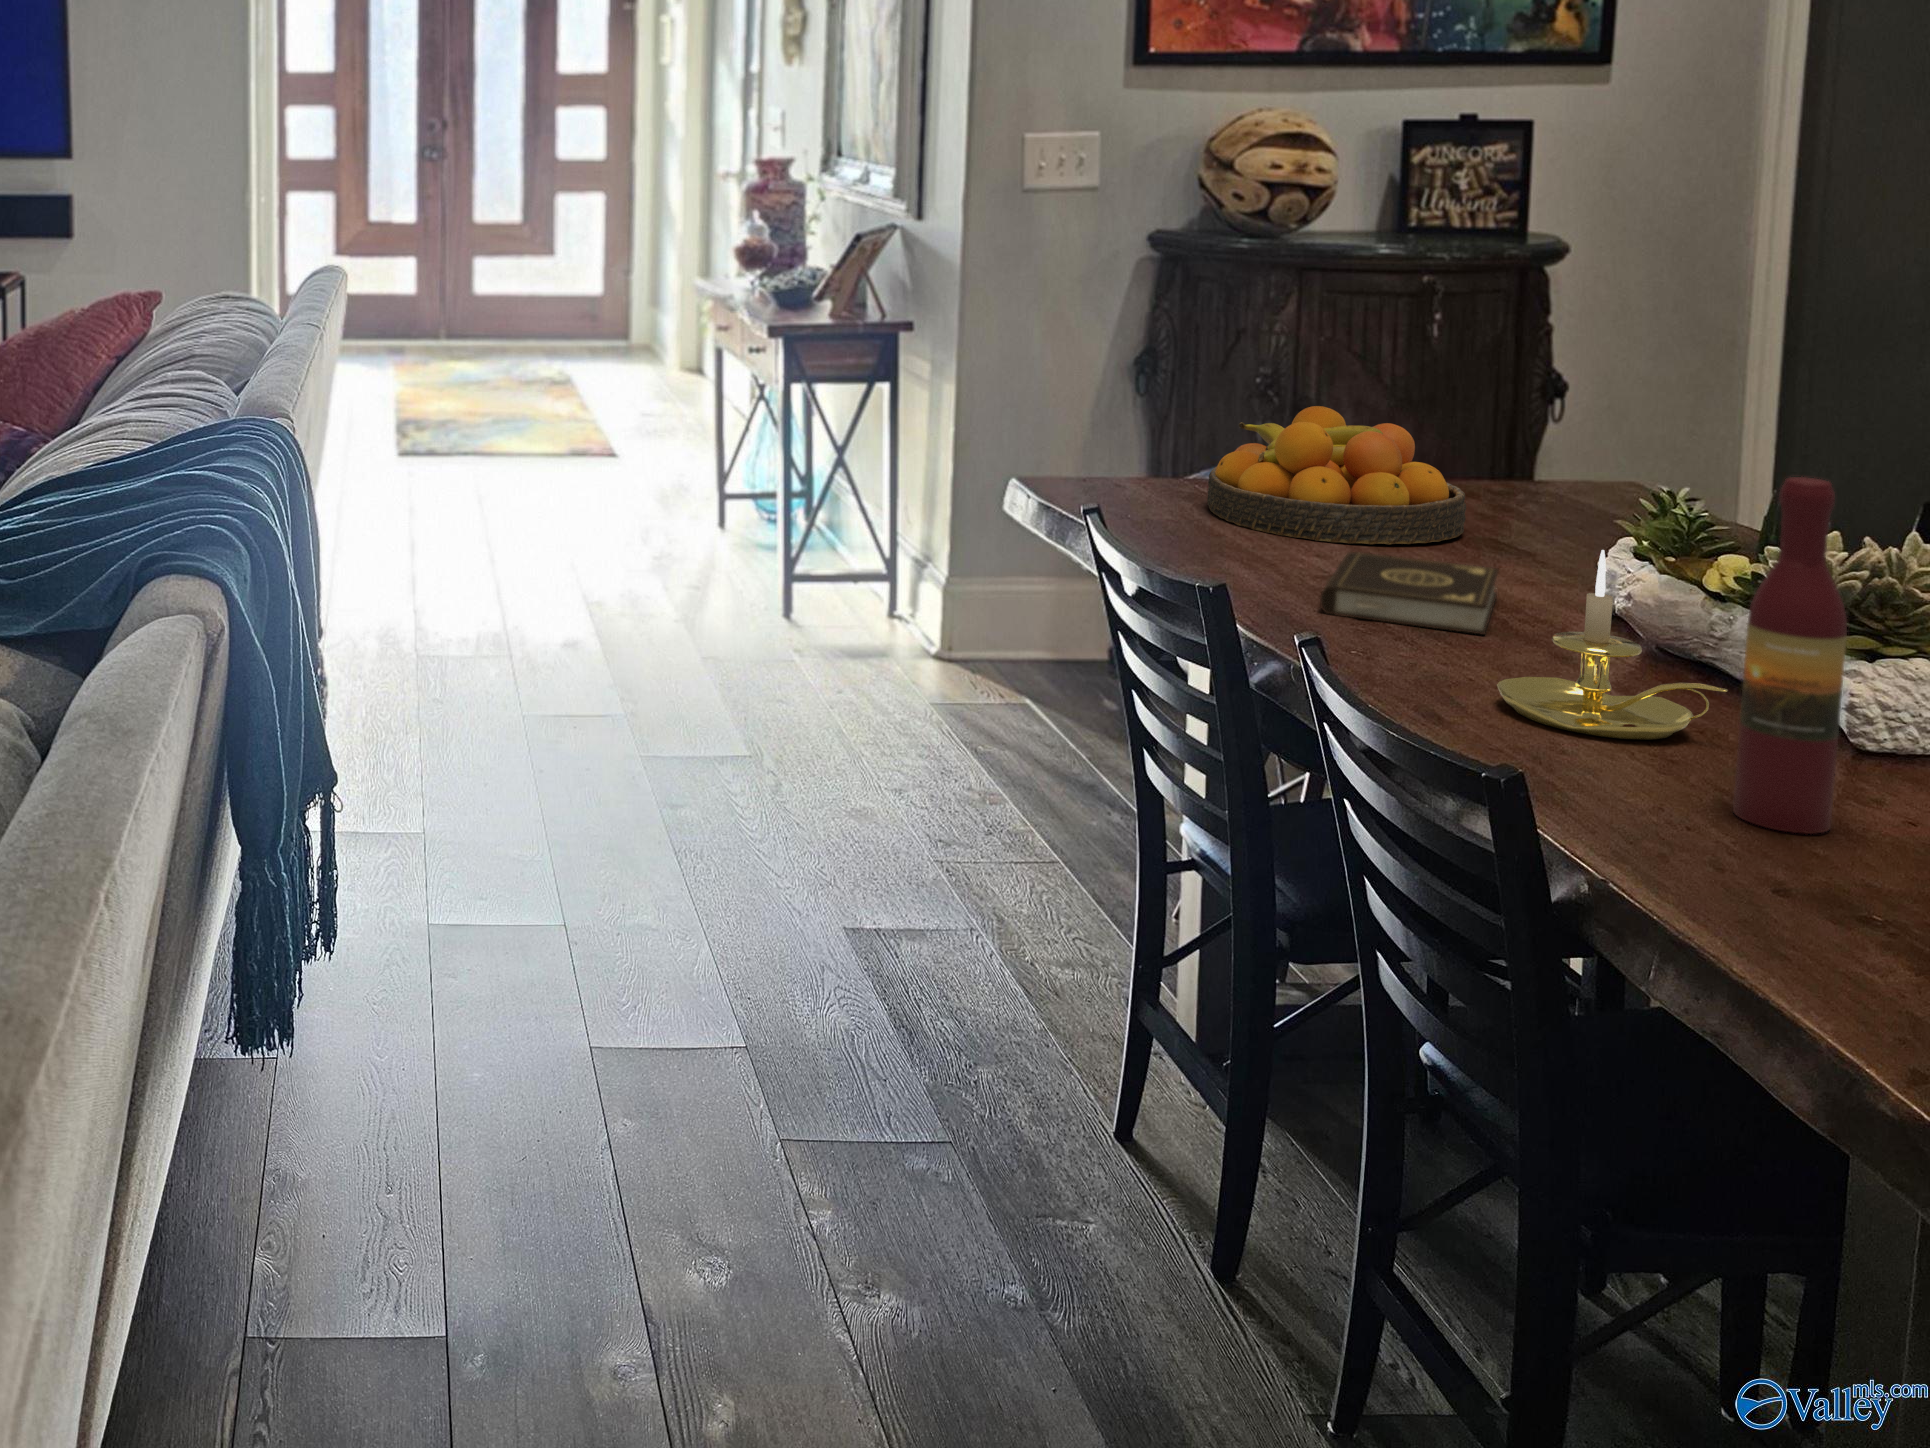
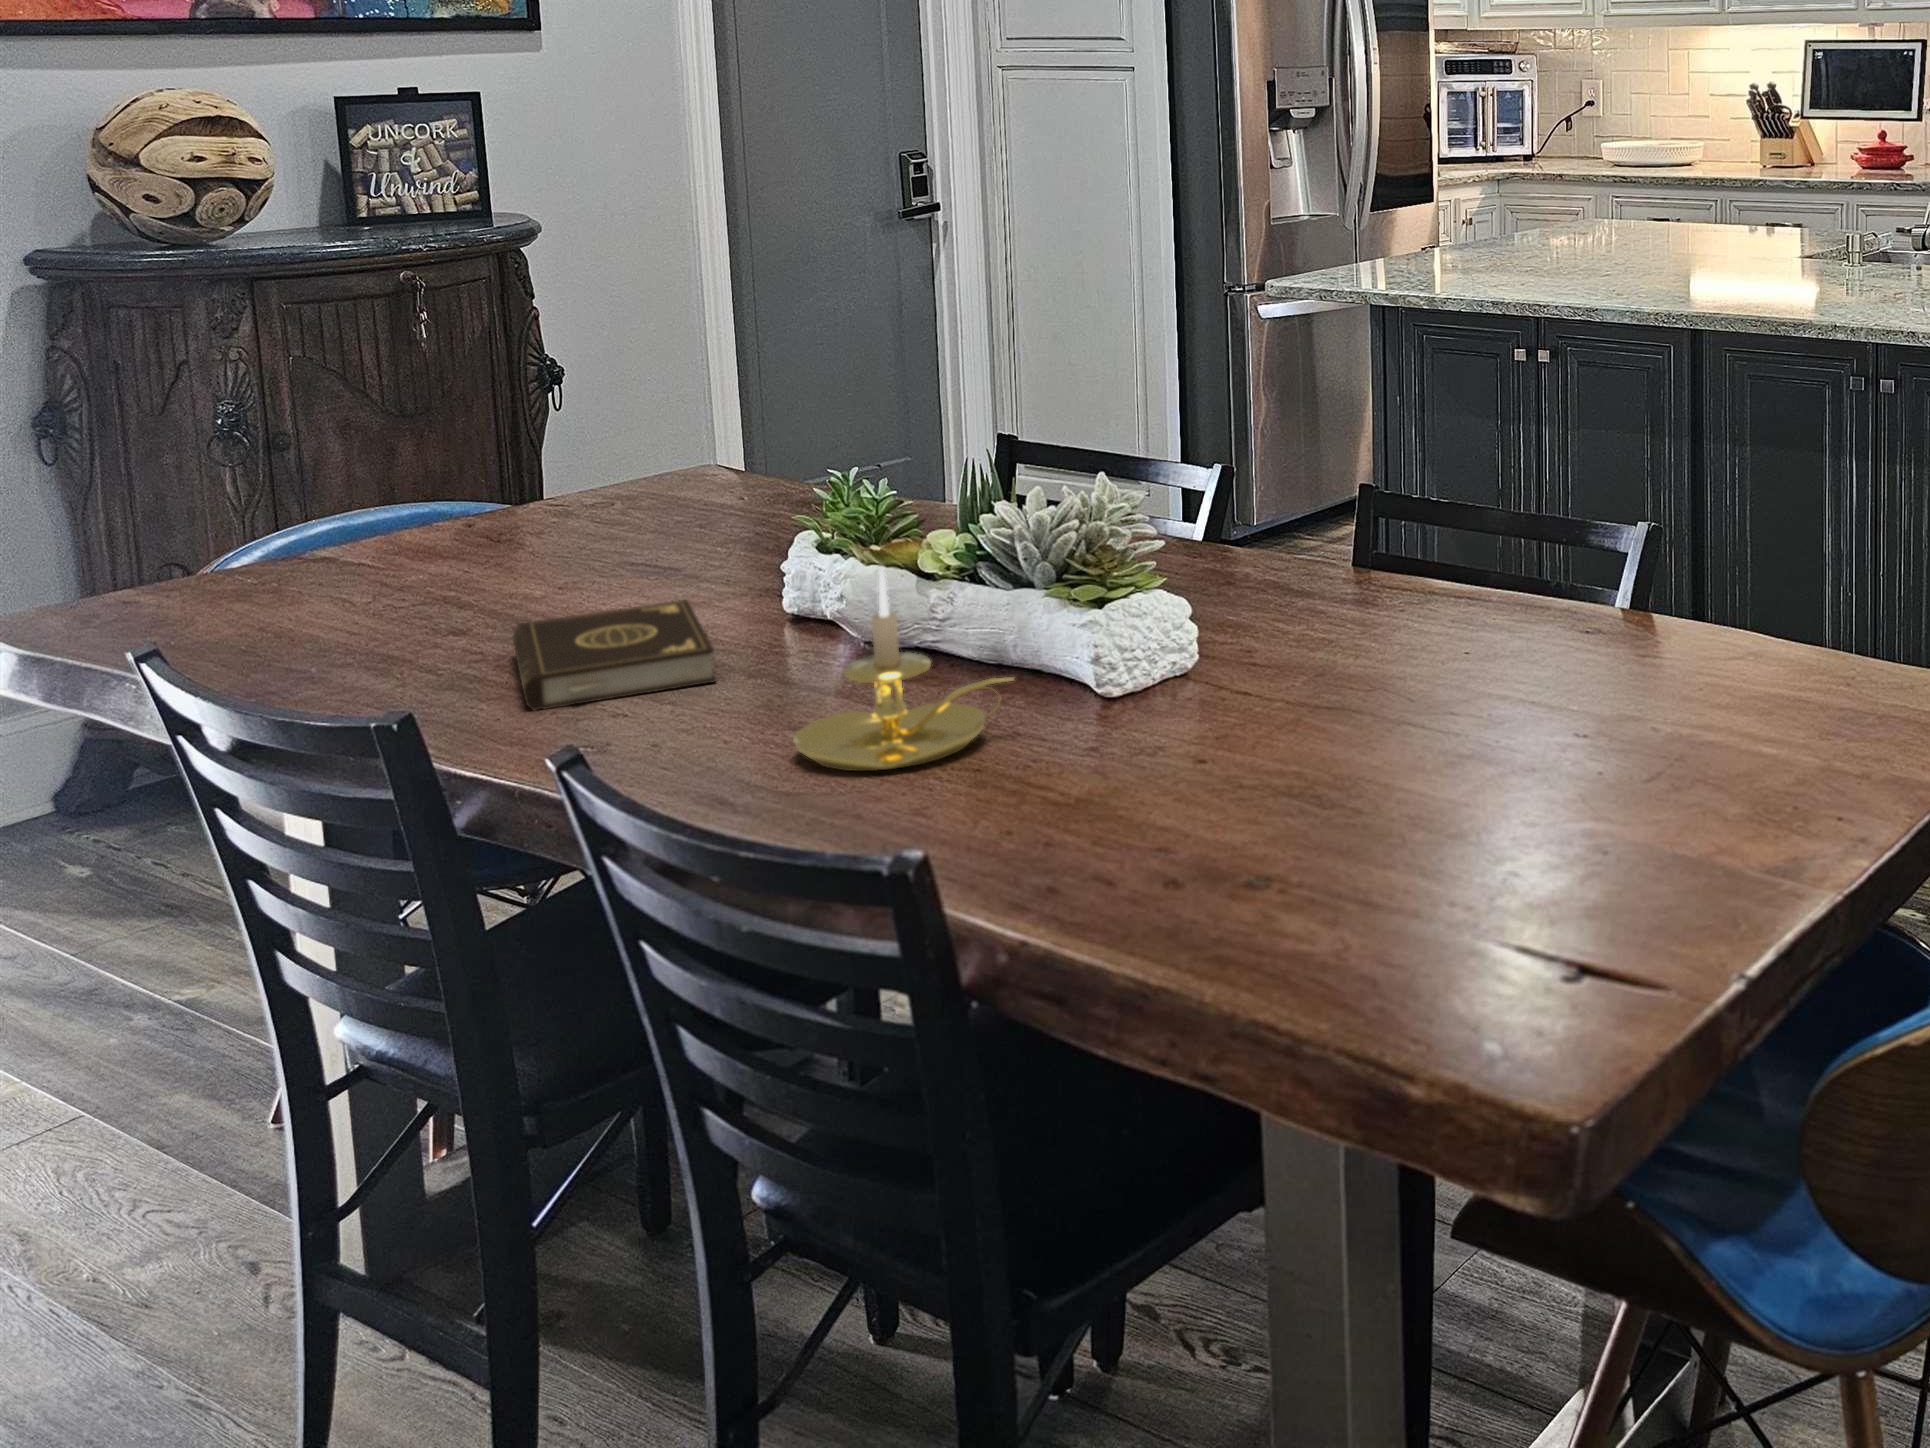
fruit bowl: present [1207,406,1466,545] -> none [275,452,596,622]
wine bottle: present [1733,477,1847,834] -> none [1076,455,1168,813]

